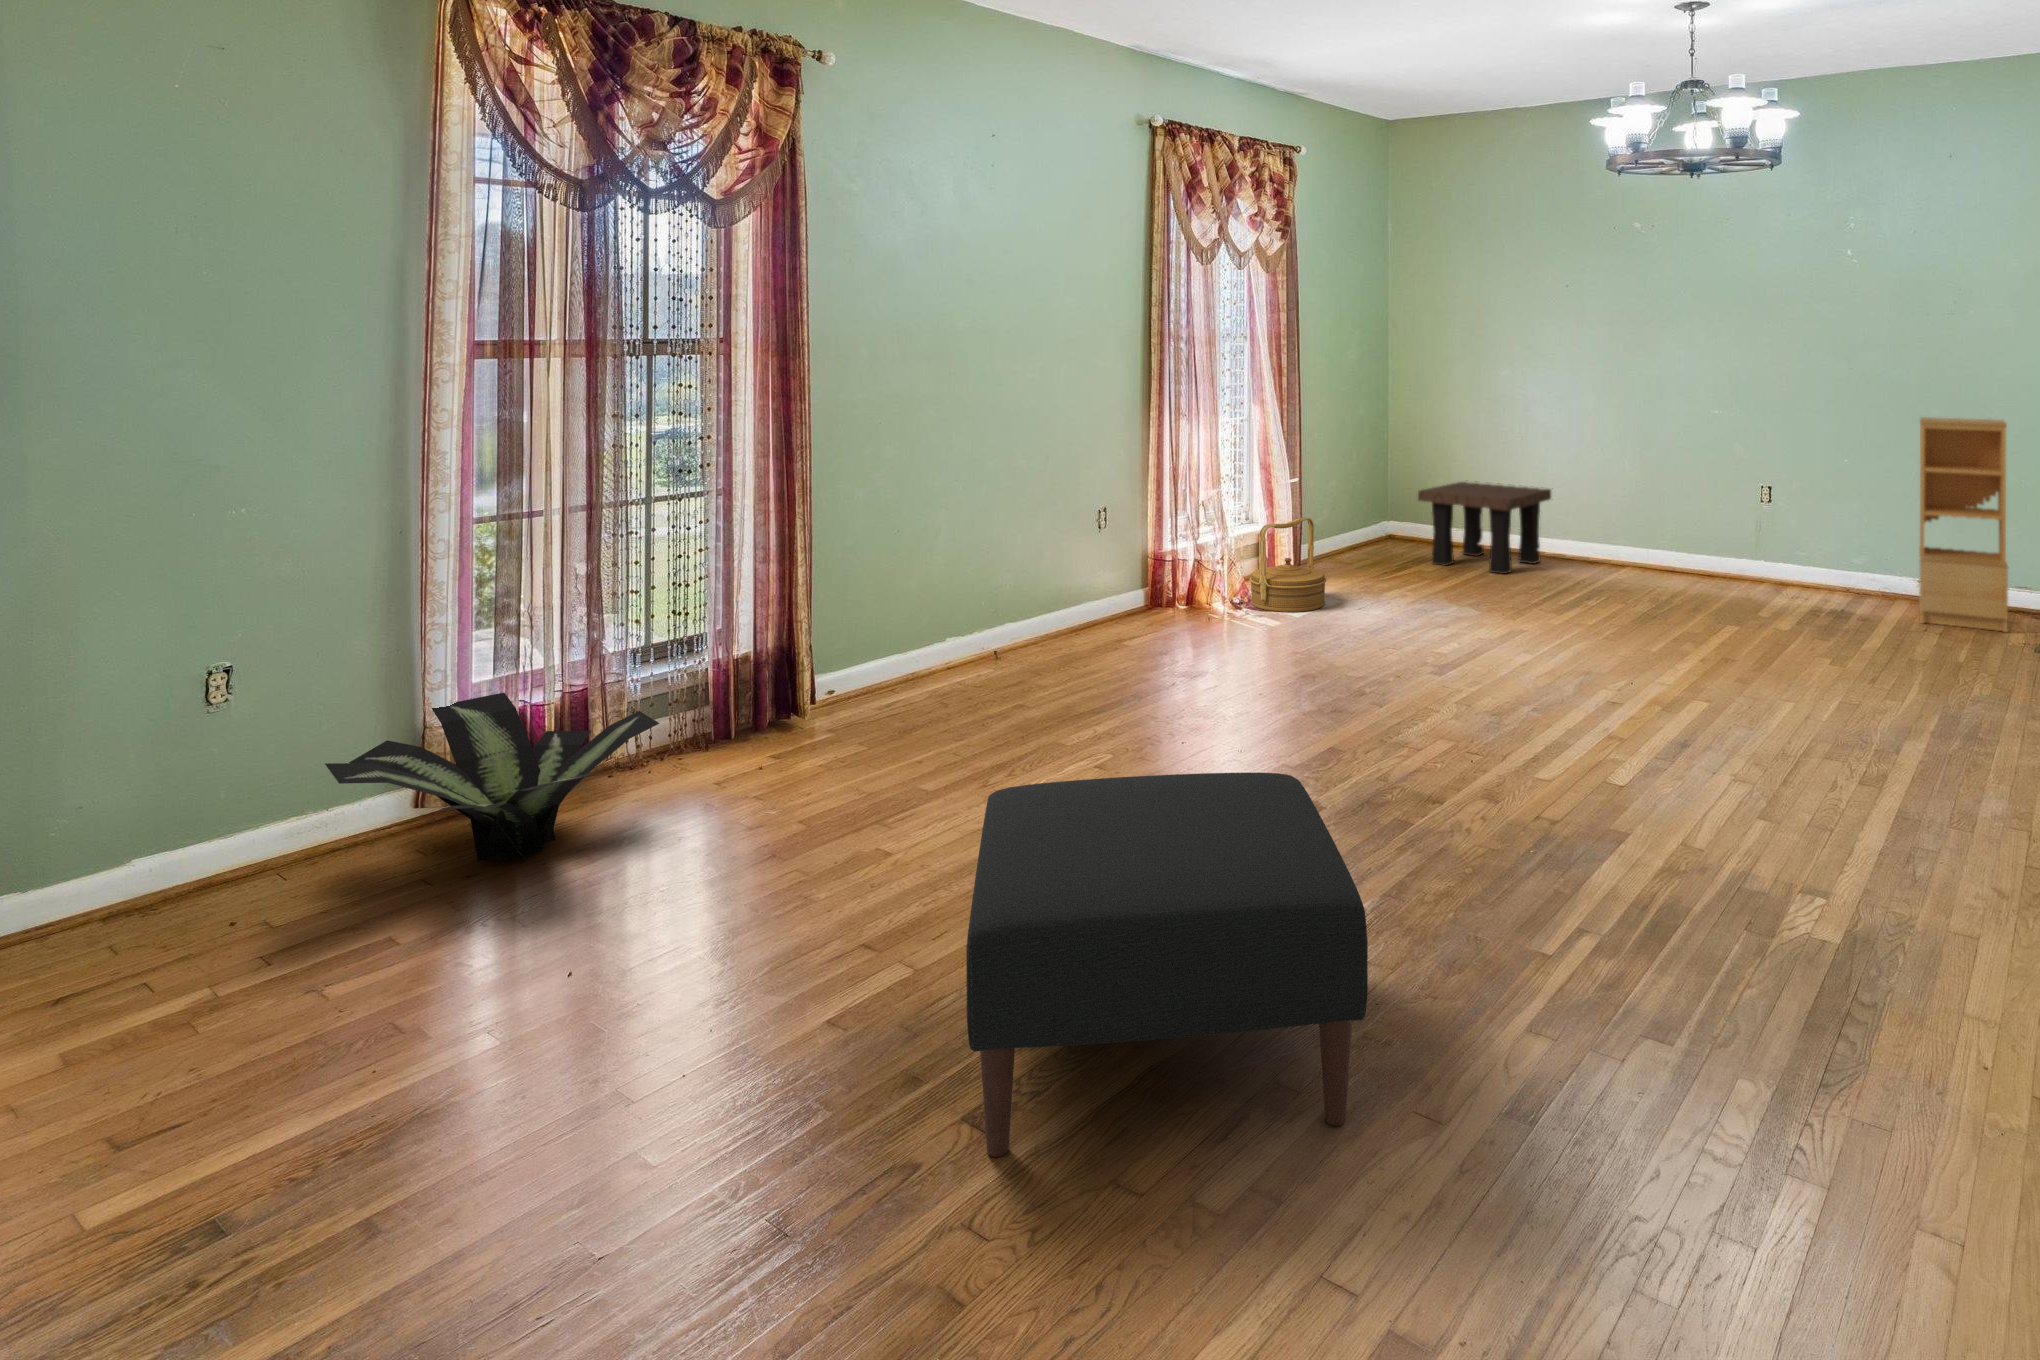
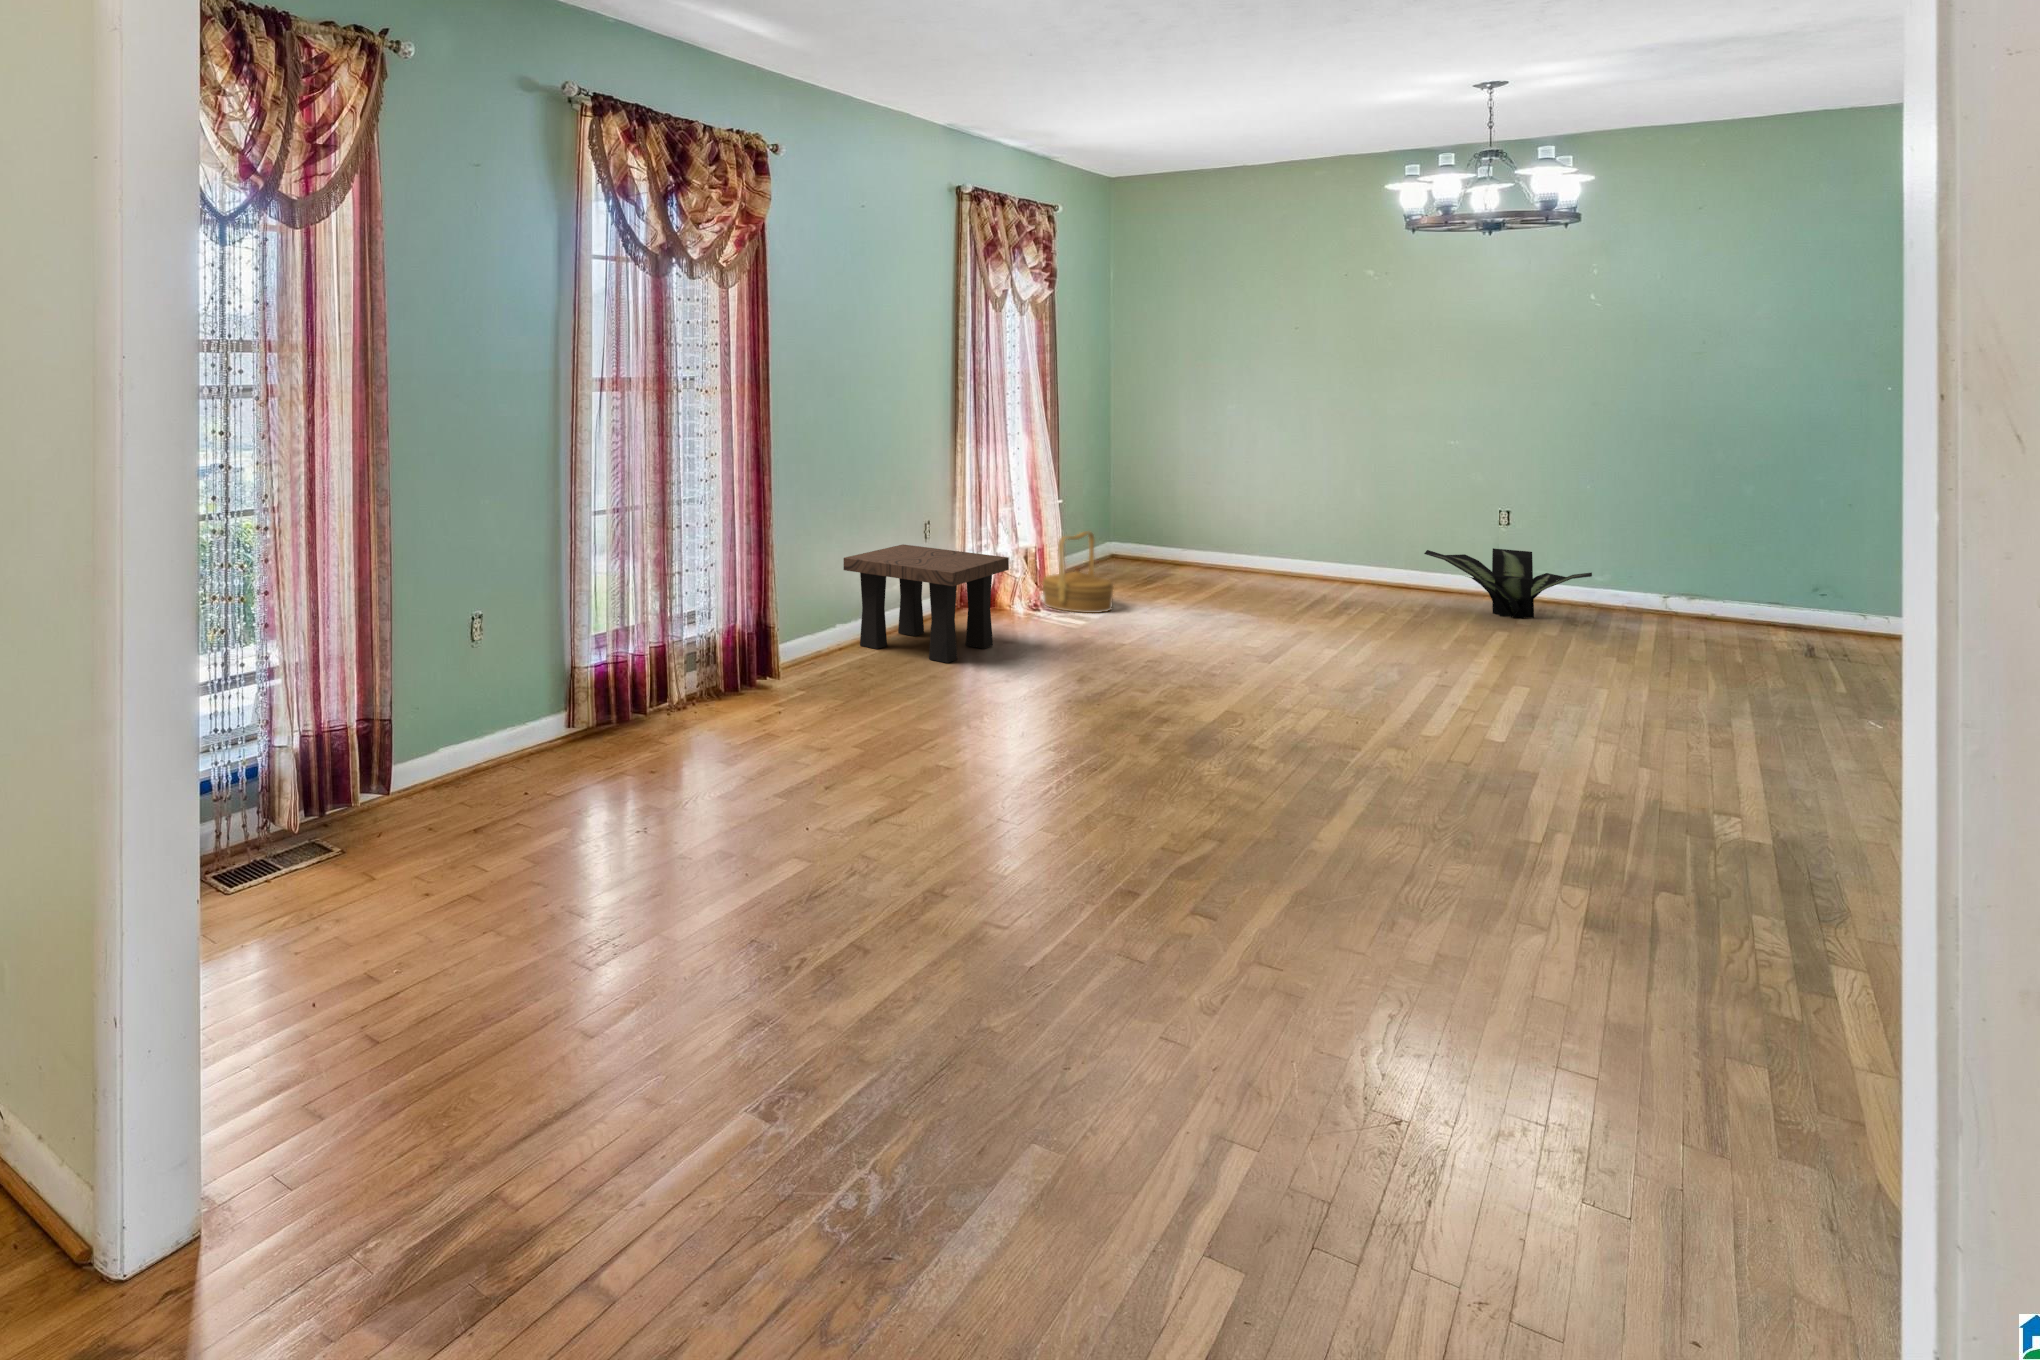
bookshelf: present [1919,417,2008,632] -> none [1674,449,1782,646]
side table: present [1418,481,1551,574] -> present [843,544,1009,663]
potted plant: present [325,693,659,865] -> present [1424,548,1592,618]
ottoman: present [966,772,1368,1157] -> none [1137,706,1544,948]

